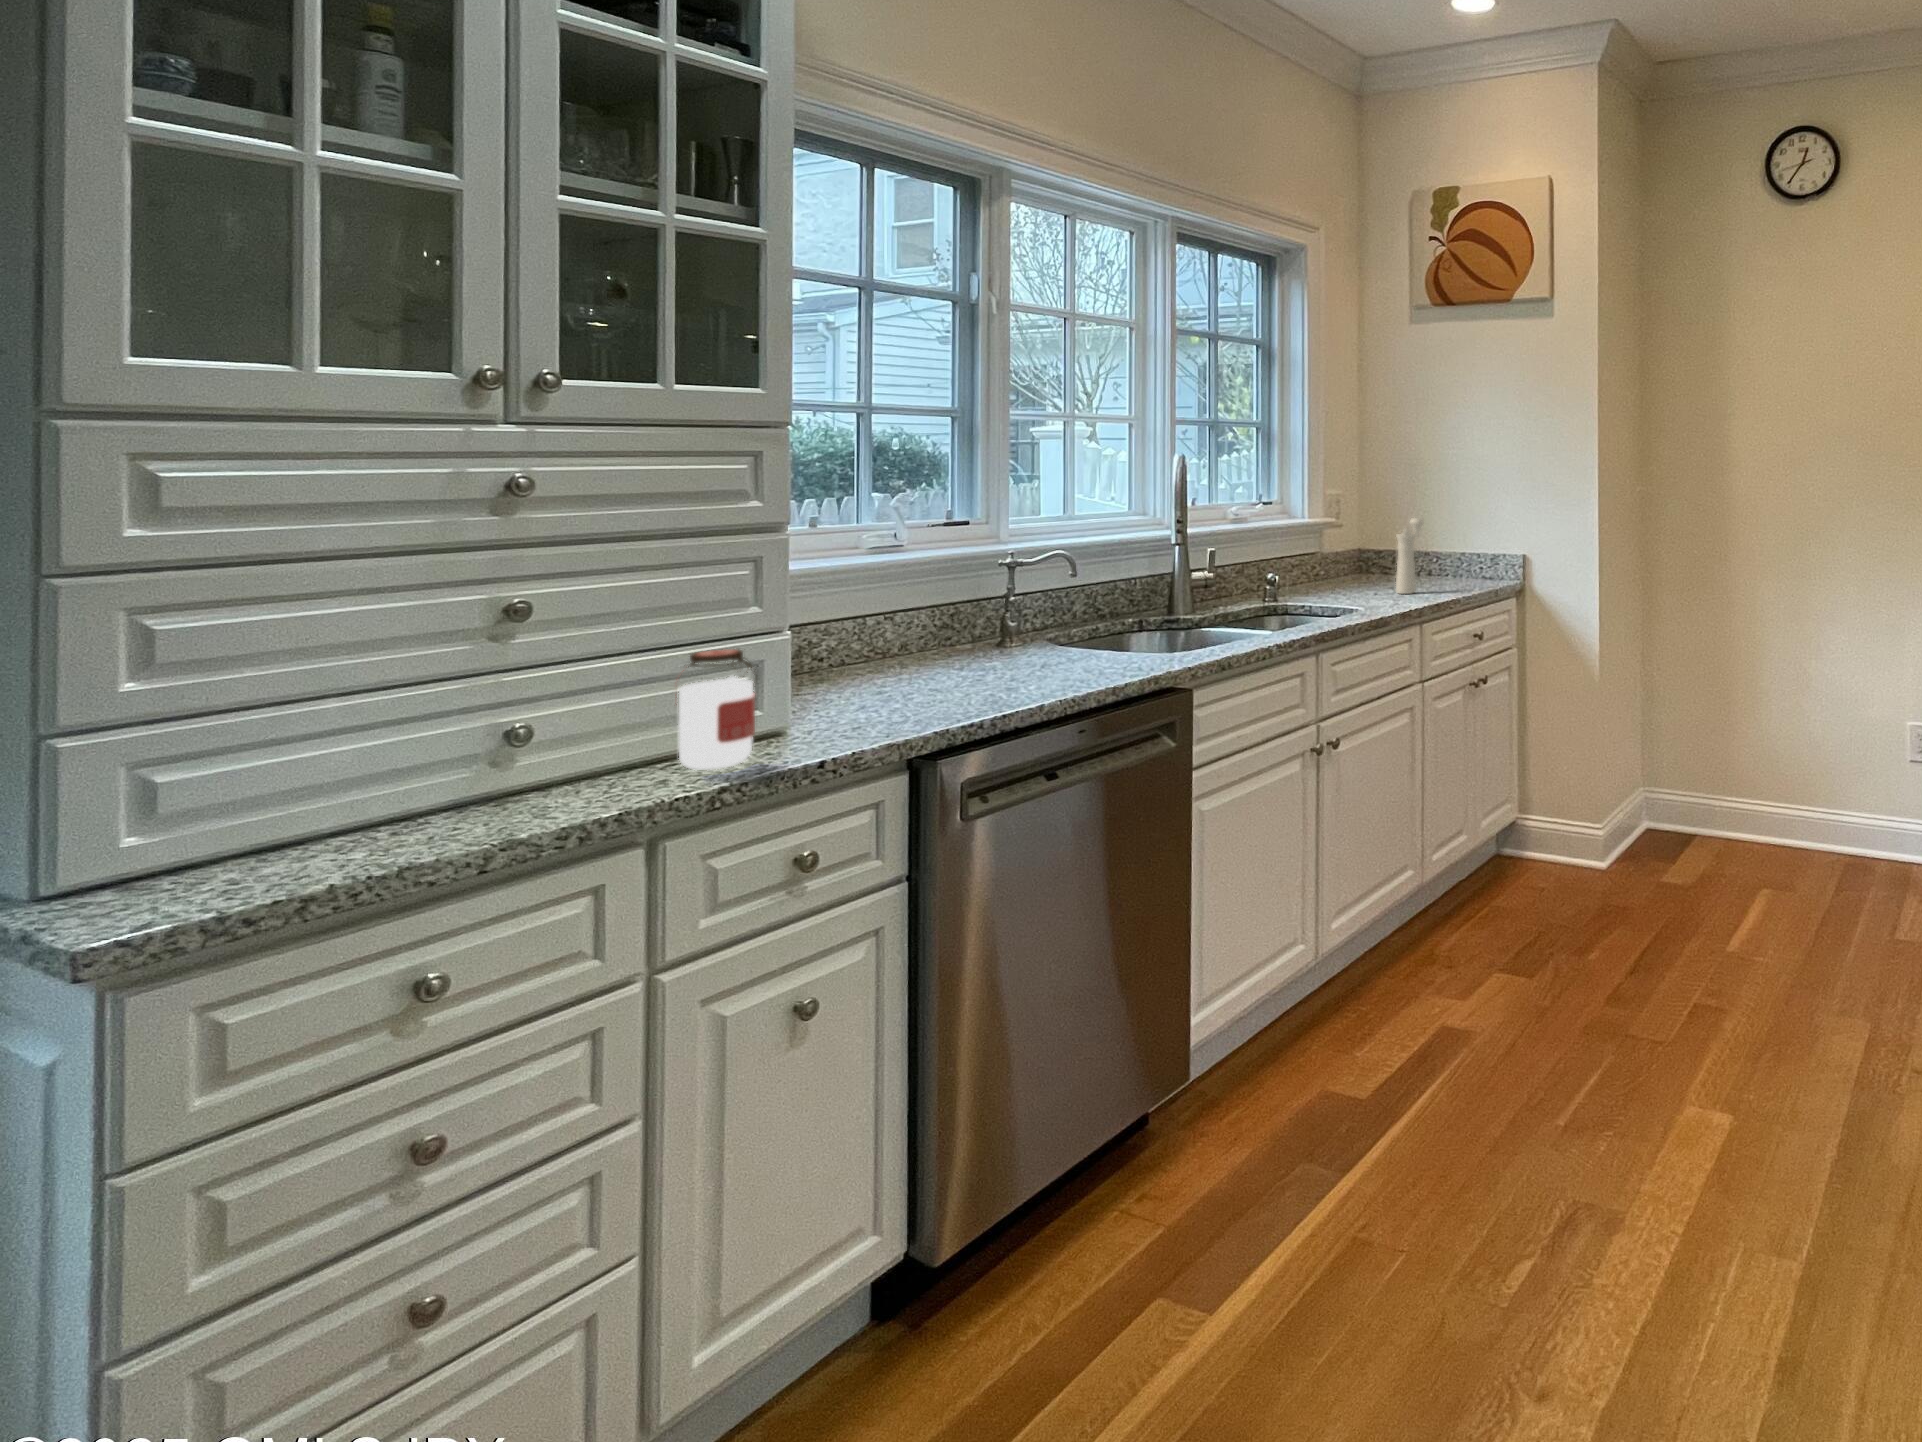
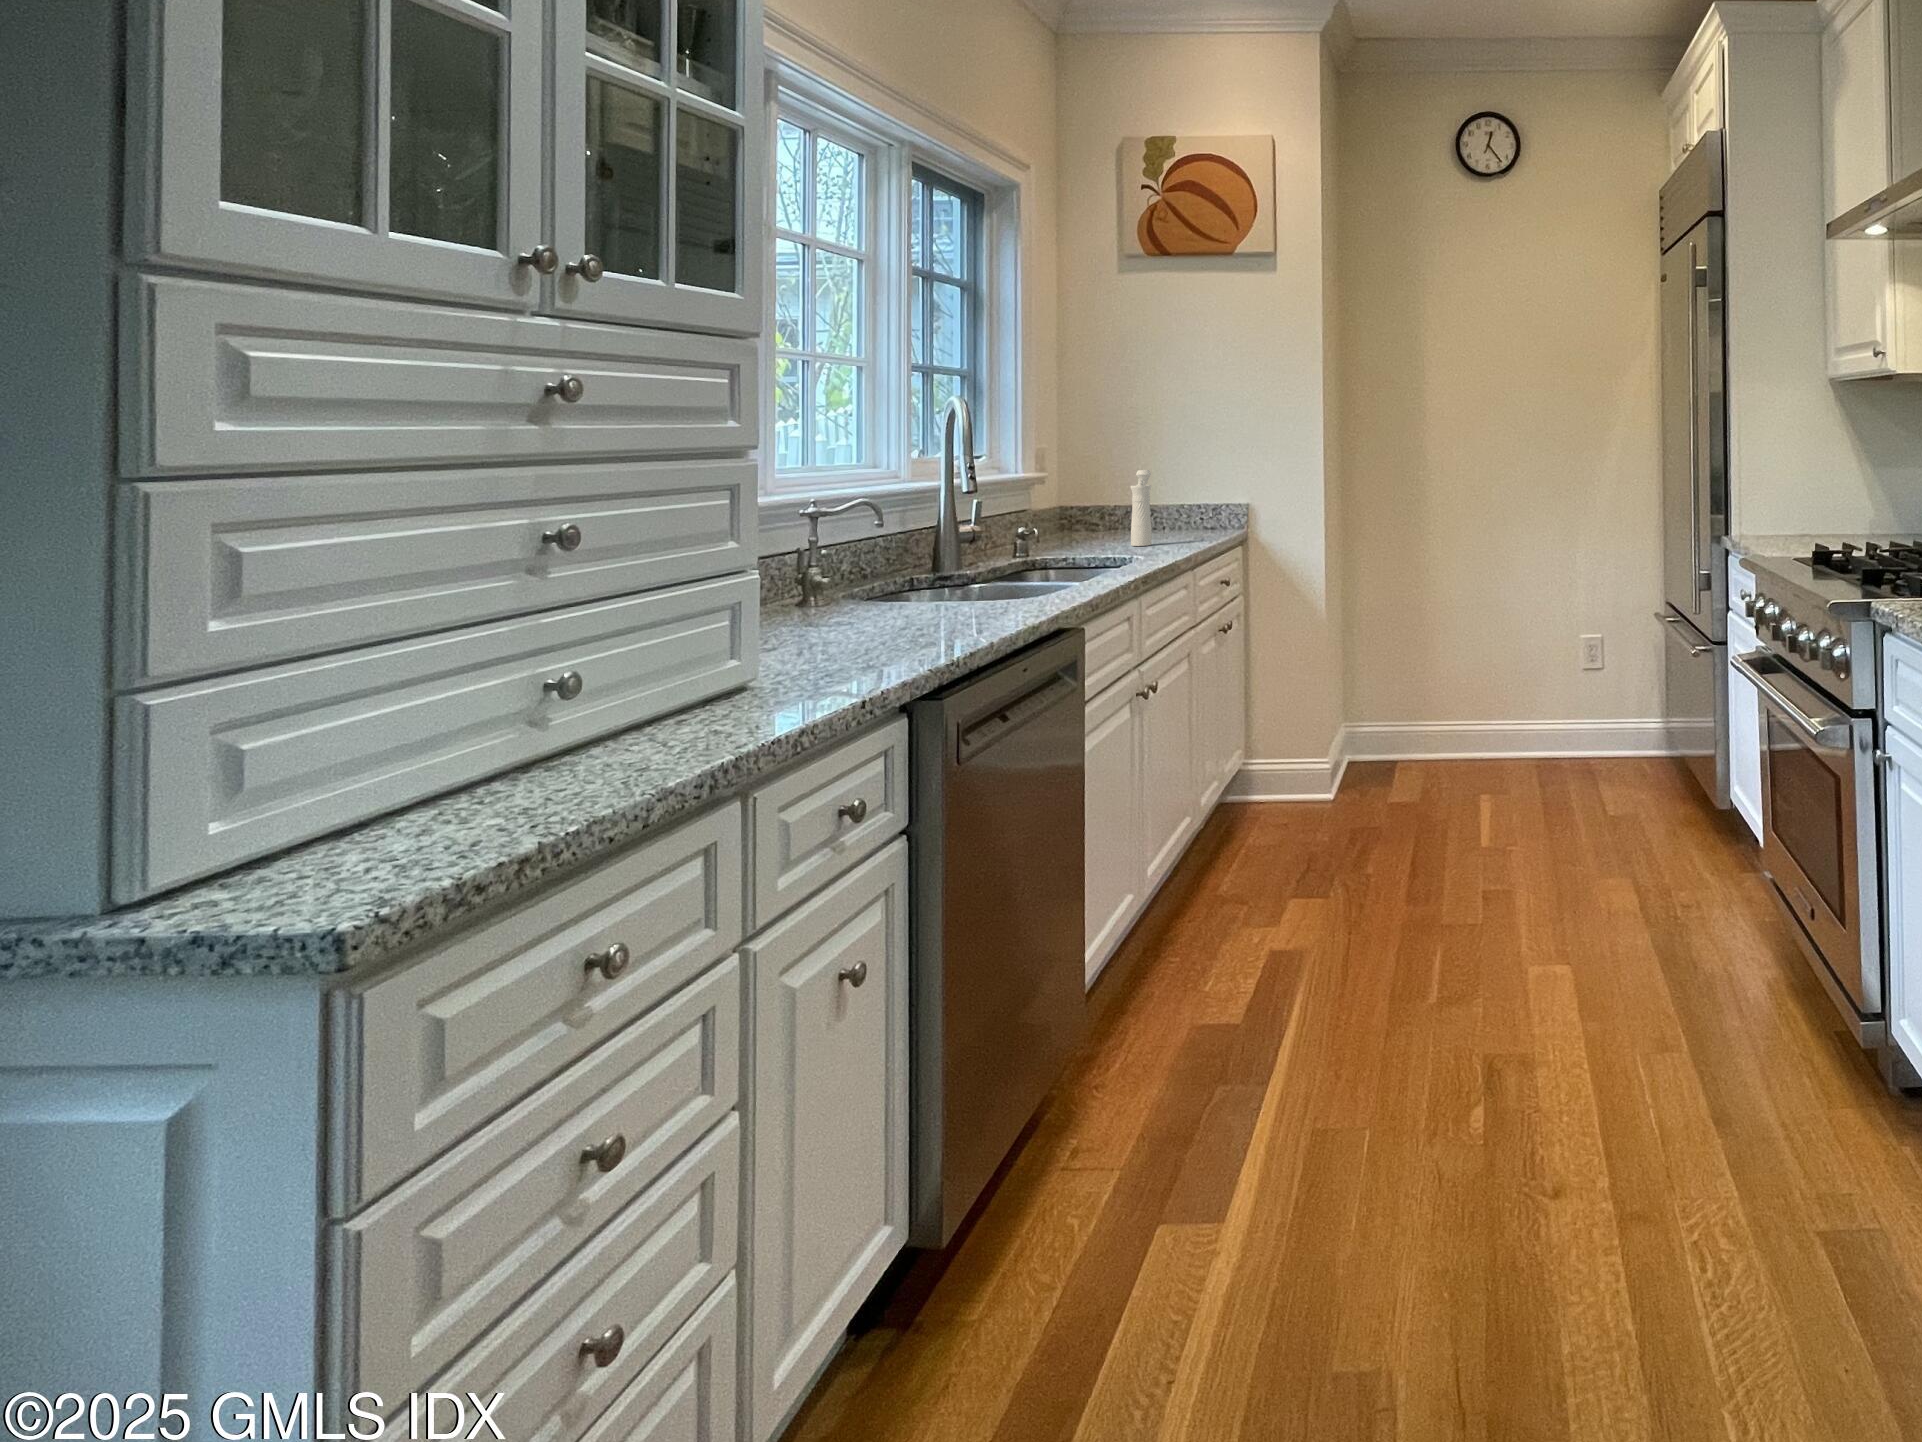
jar: present [679,649,756,770] -> none [698,584,786,722]

